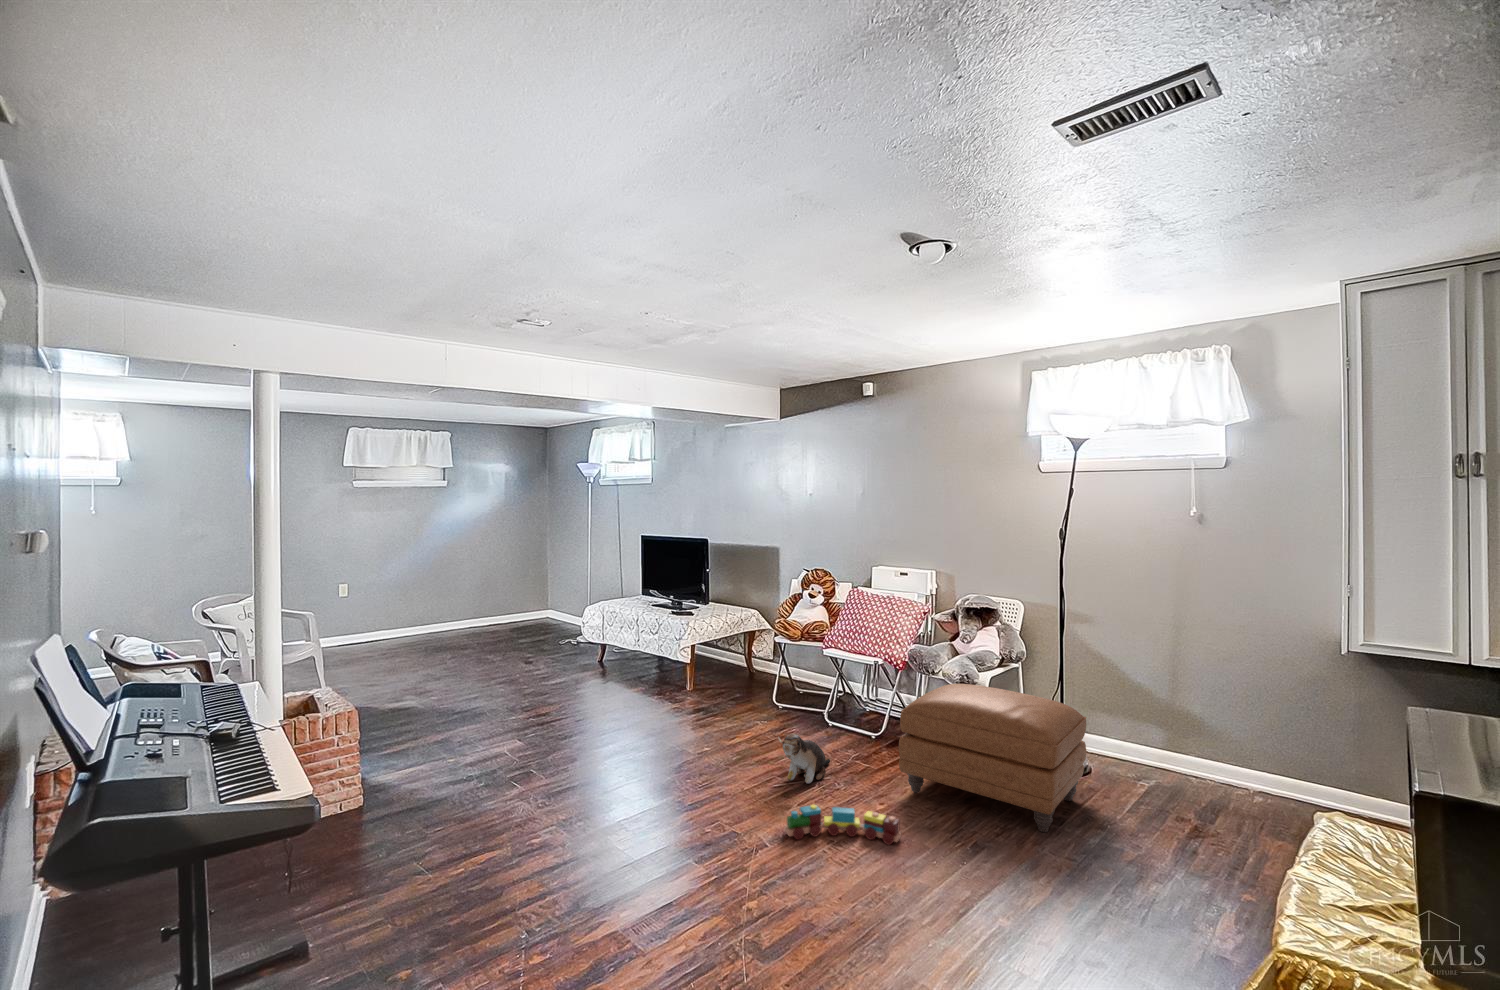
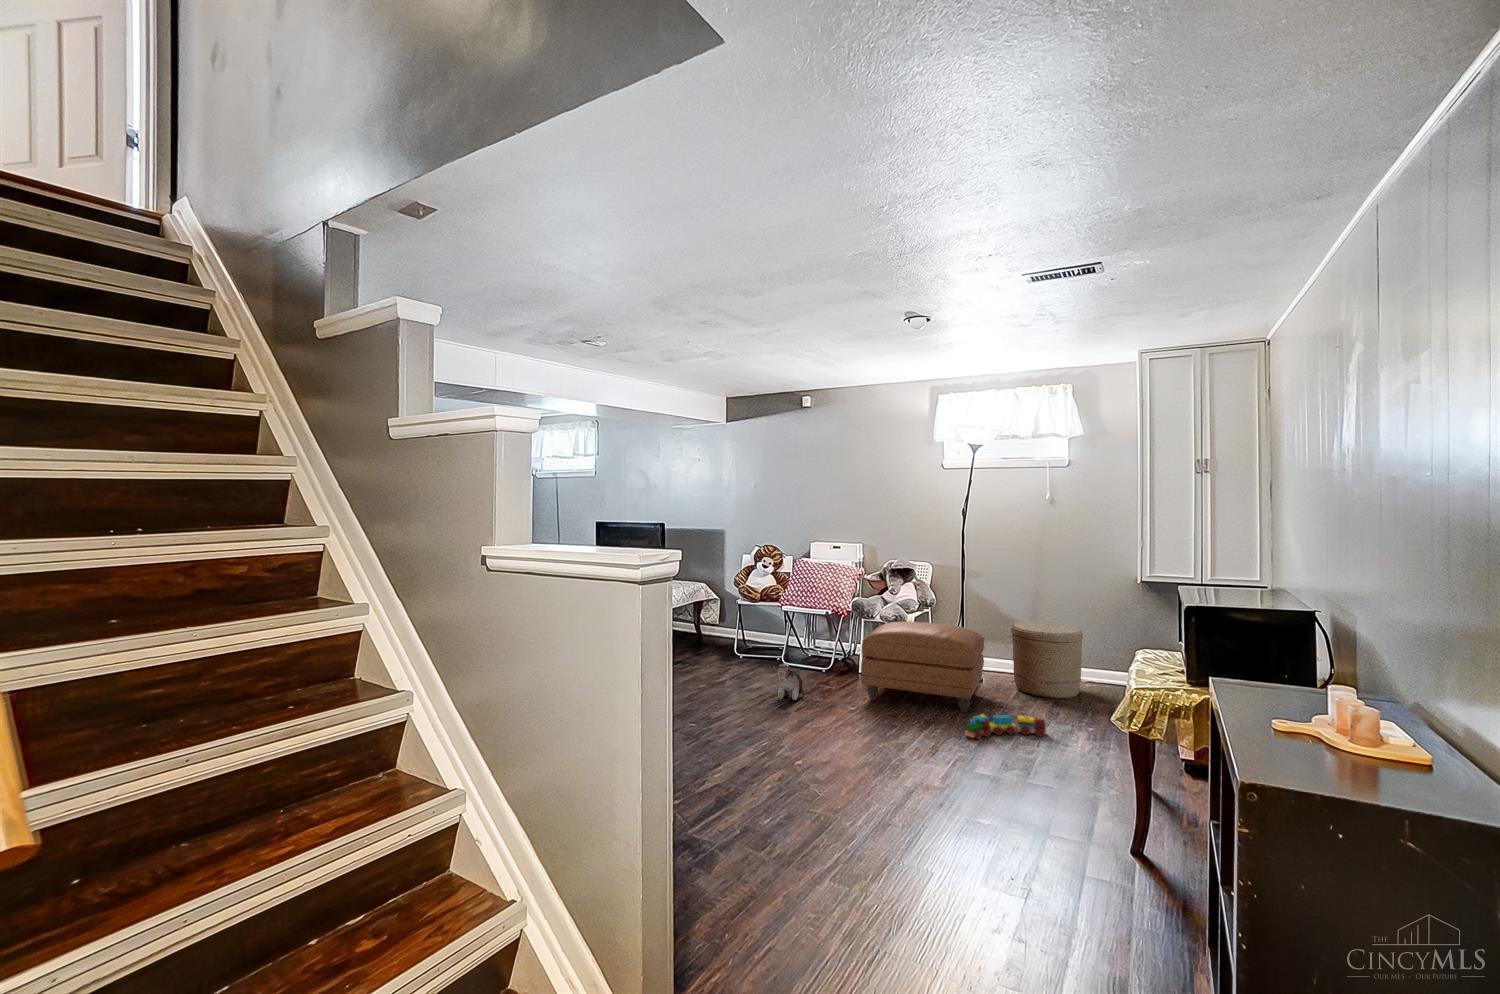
woven basket: none [1133,695,1249,821] -> present [1011,622,1083,698]
toy train: present [784,805,901,845] -> present [964,714,1047,739]

